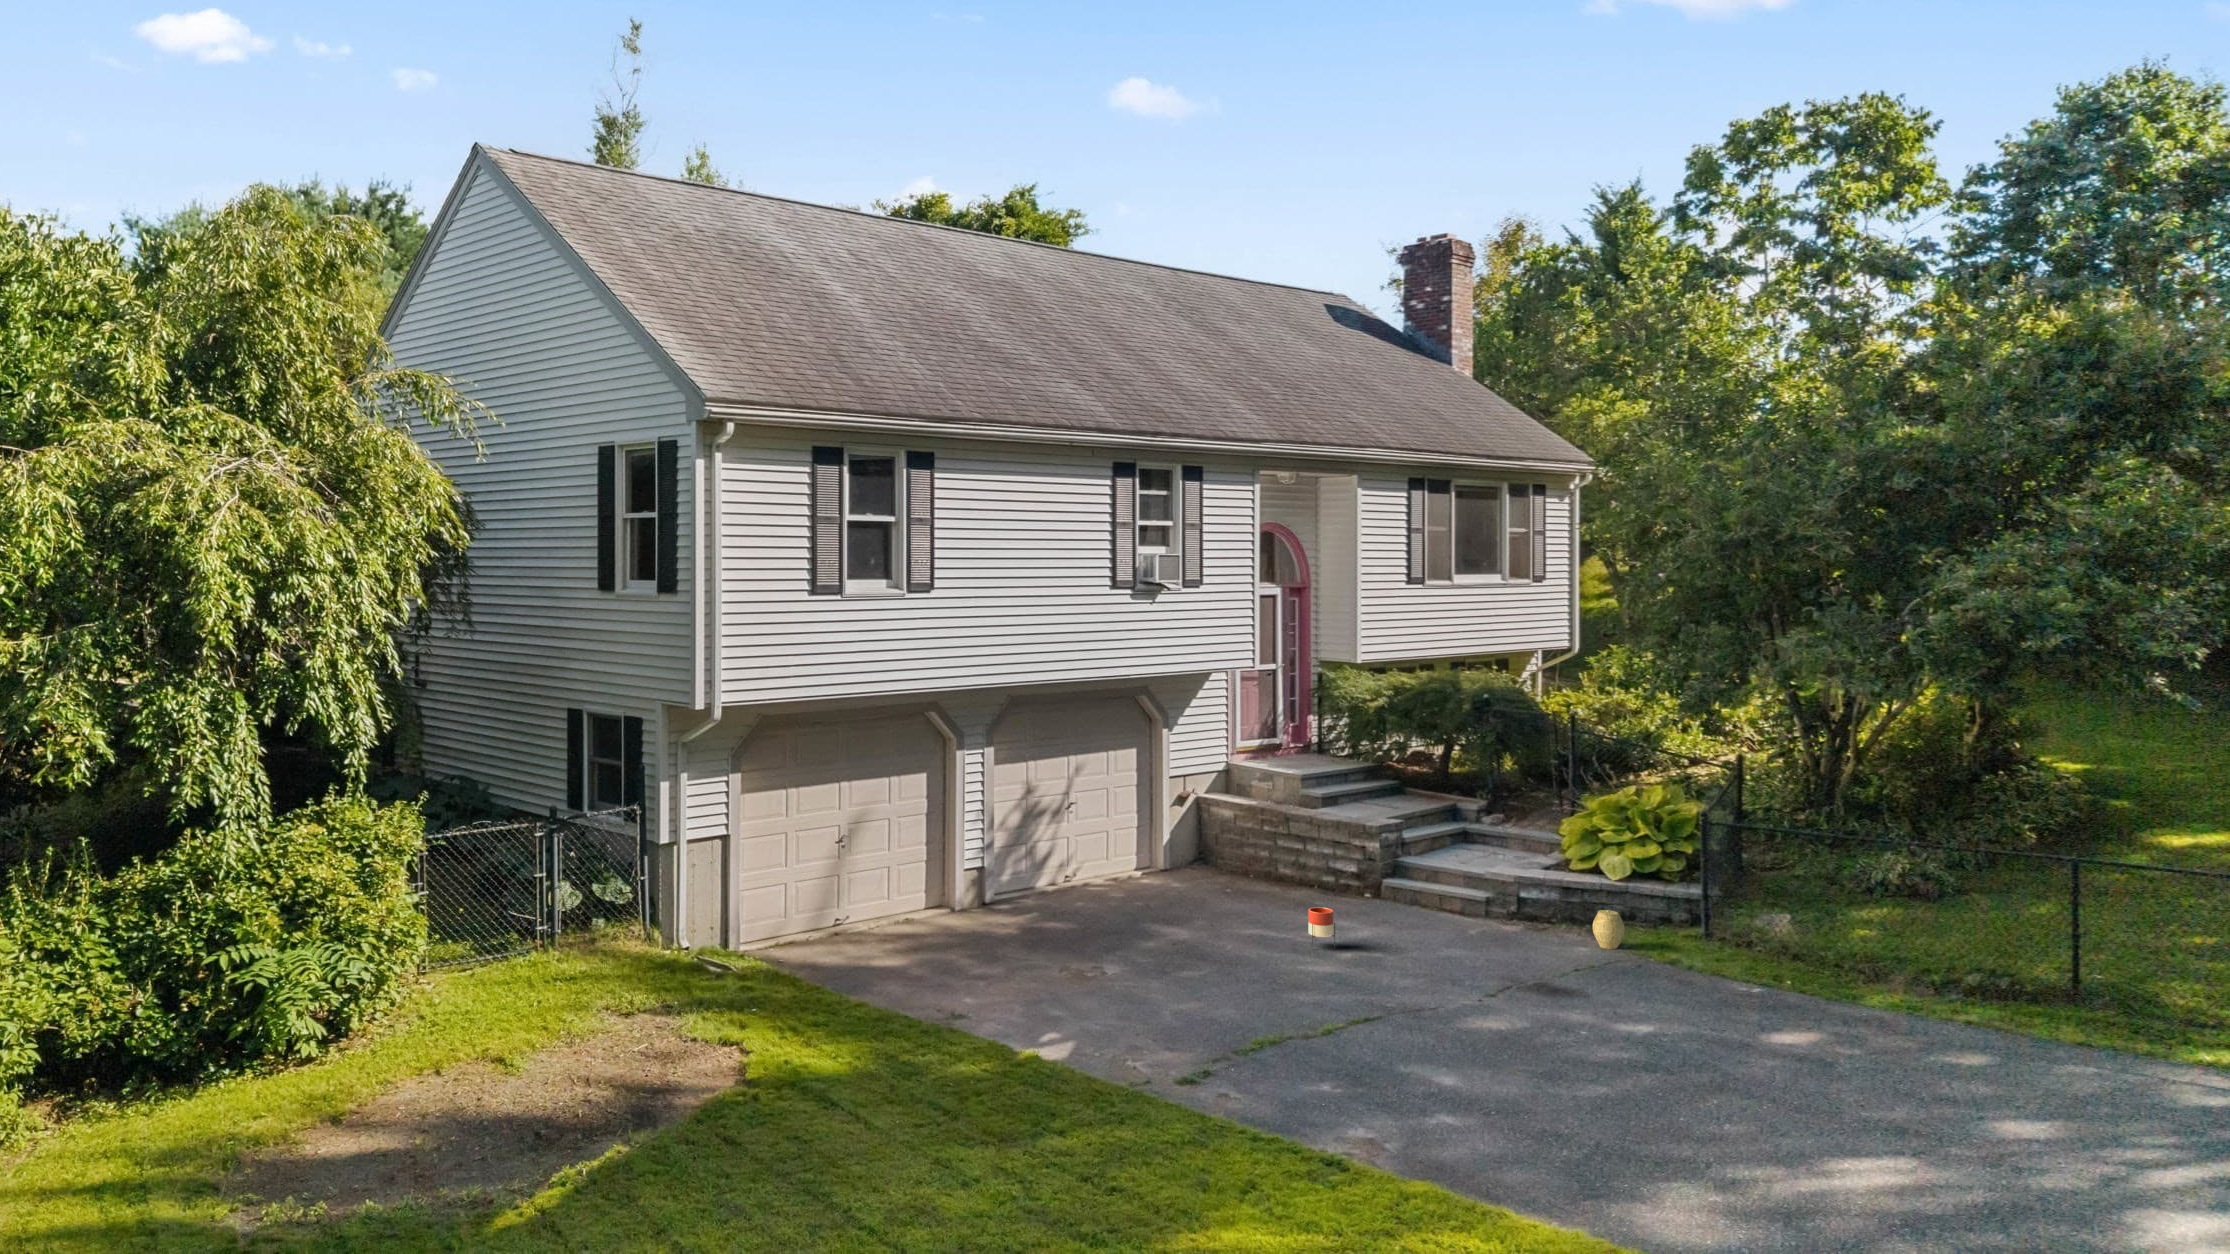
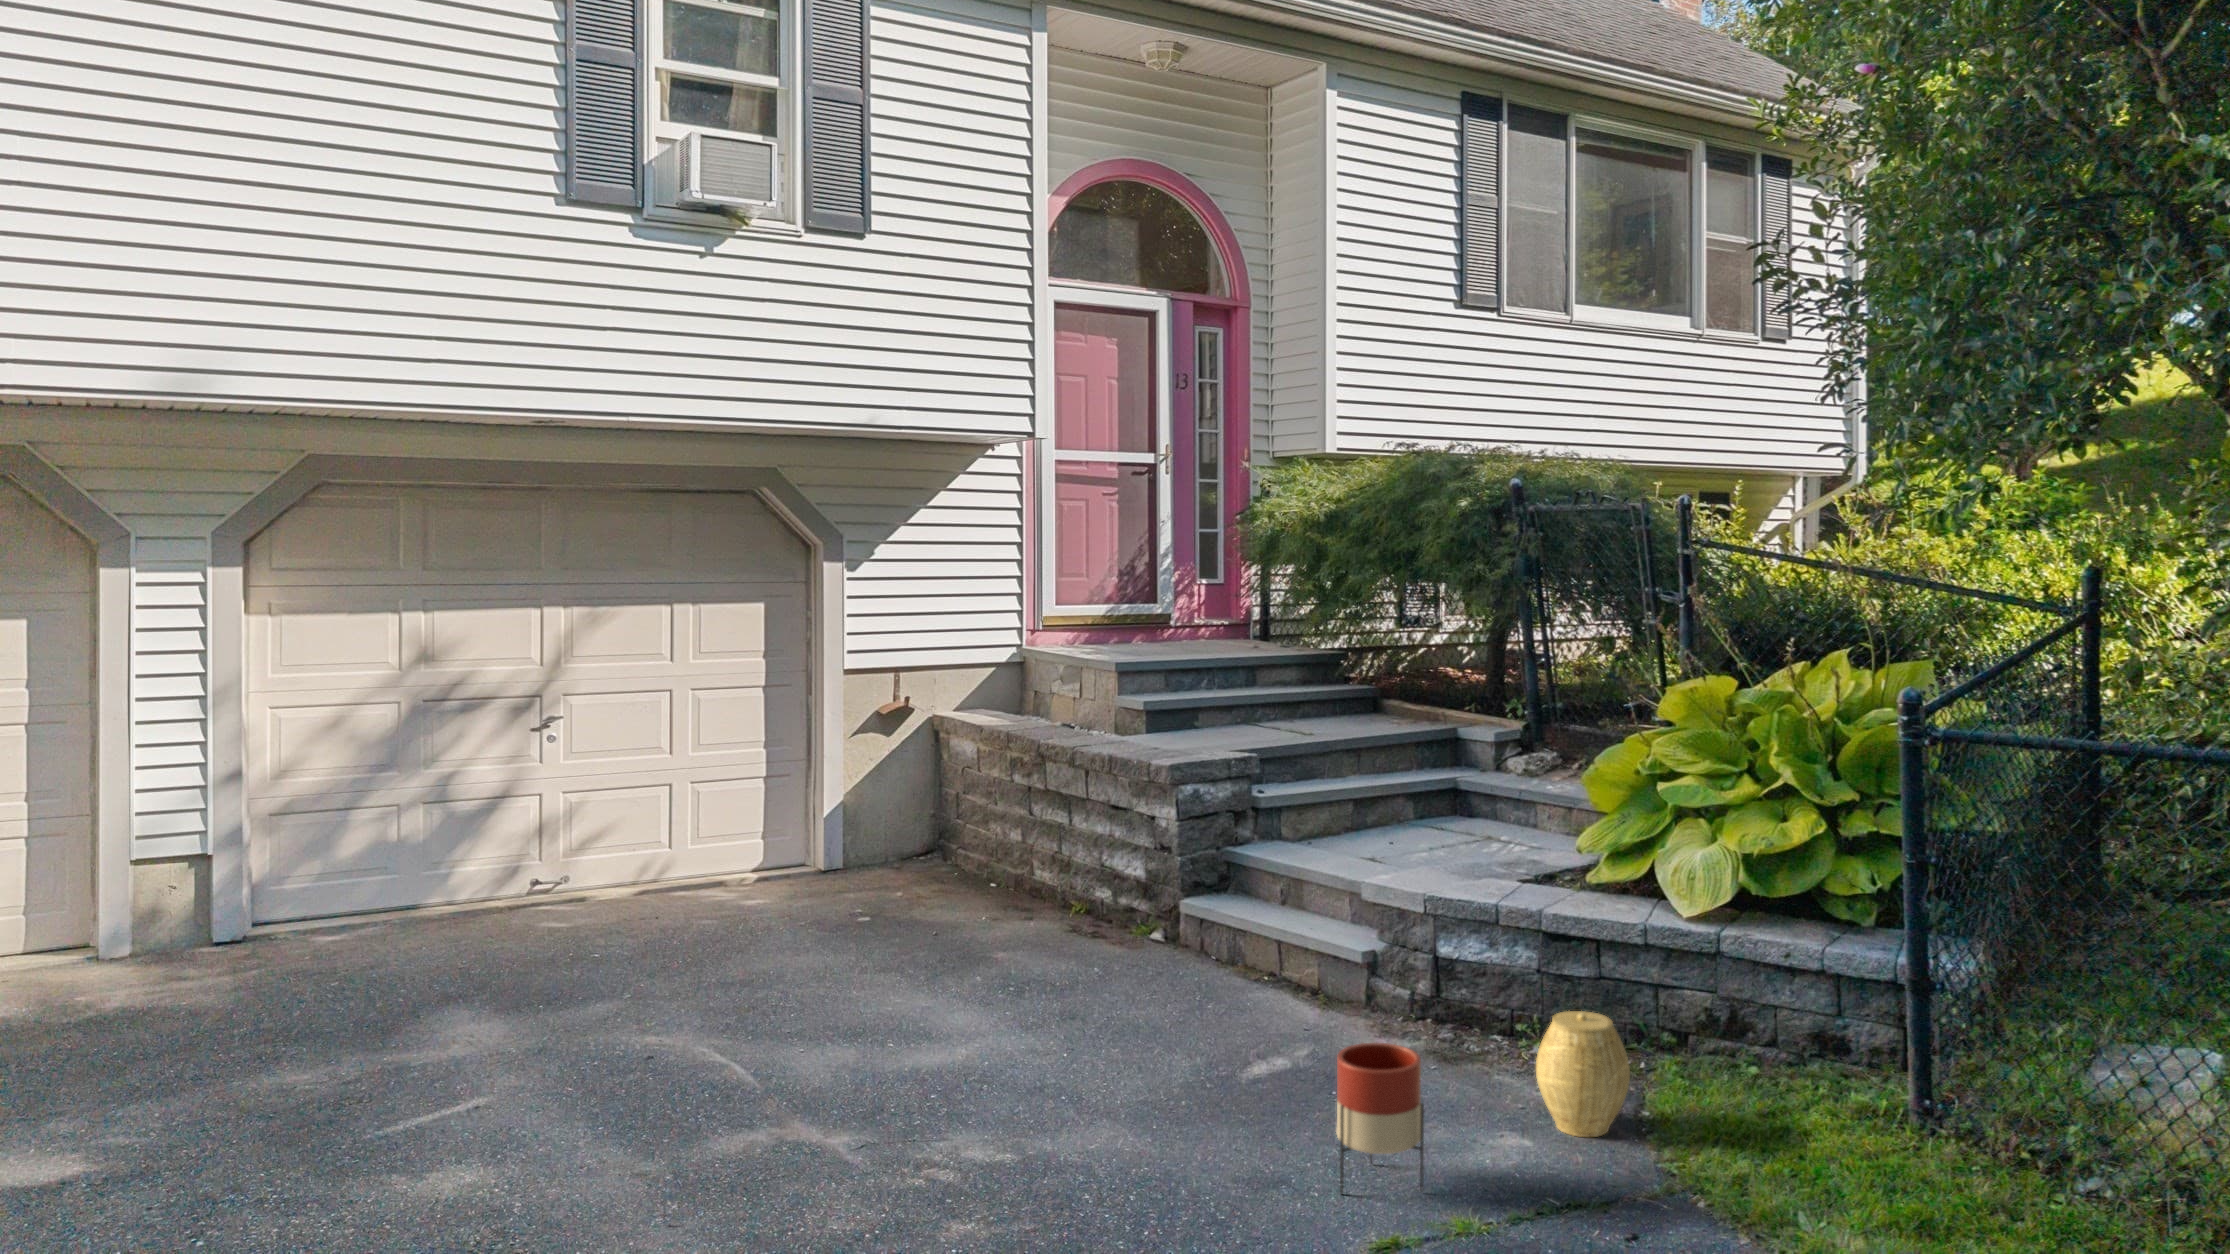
planter: present [1308,907,1335,949] -> present [1337,1043,1424,1194]

